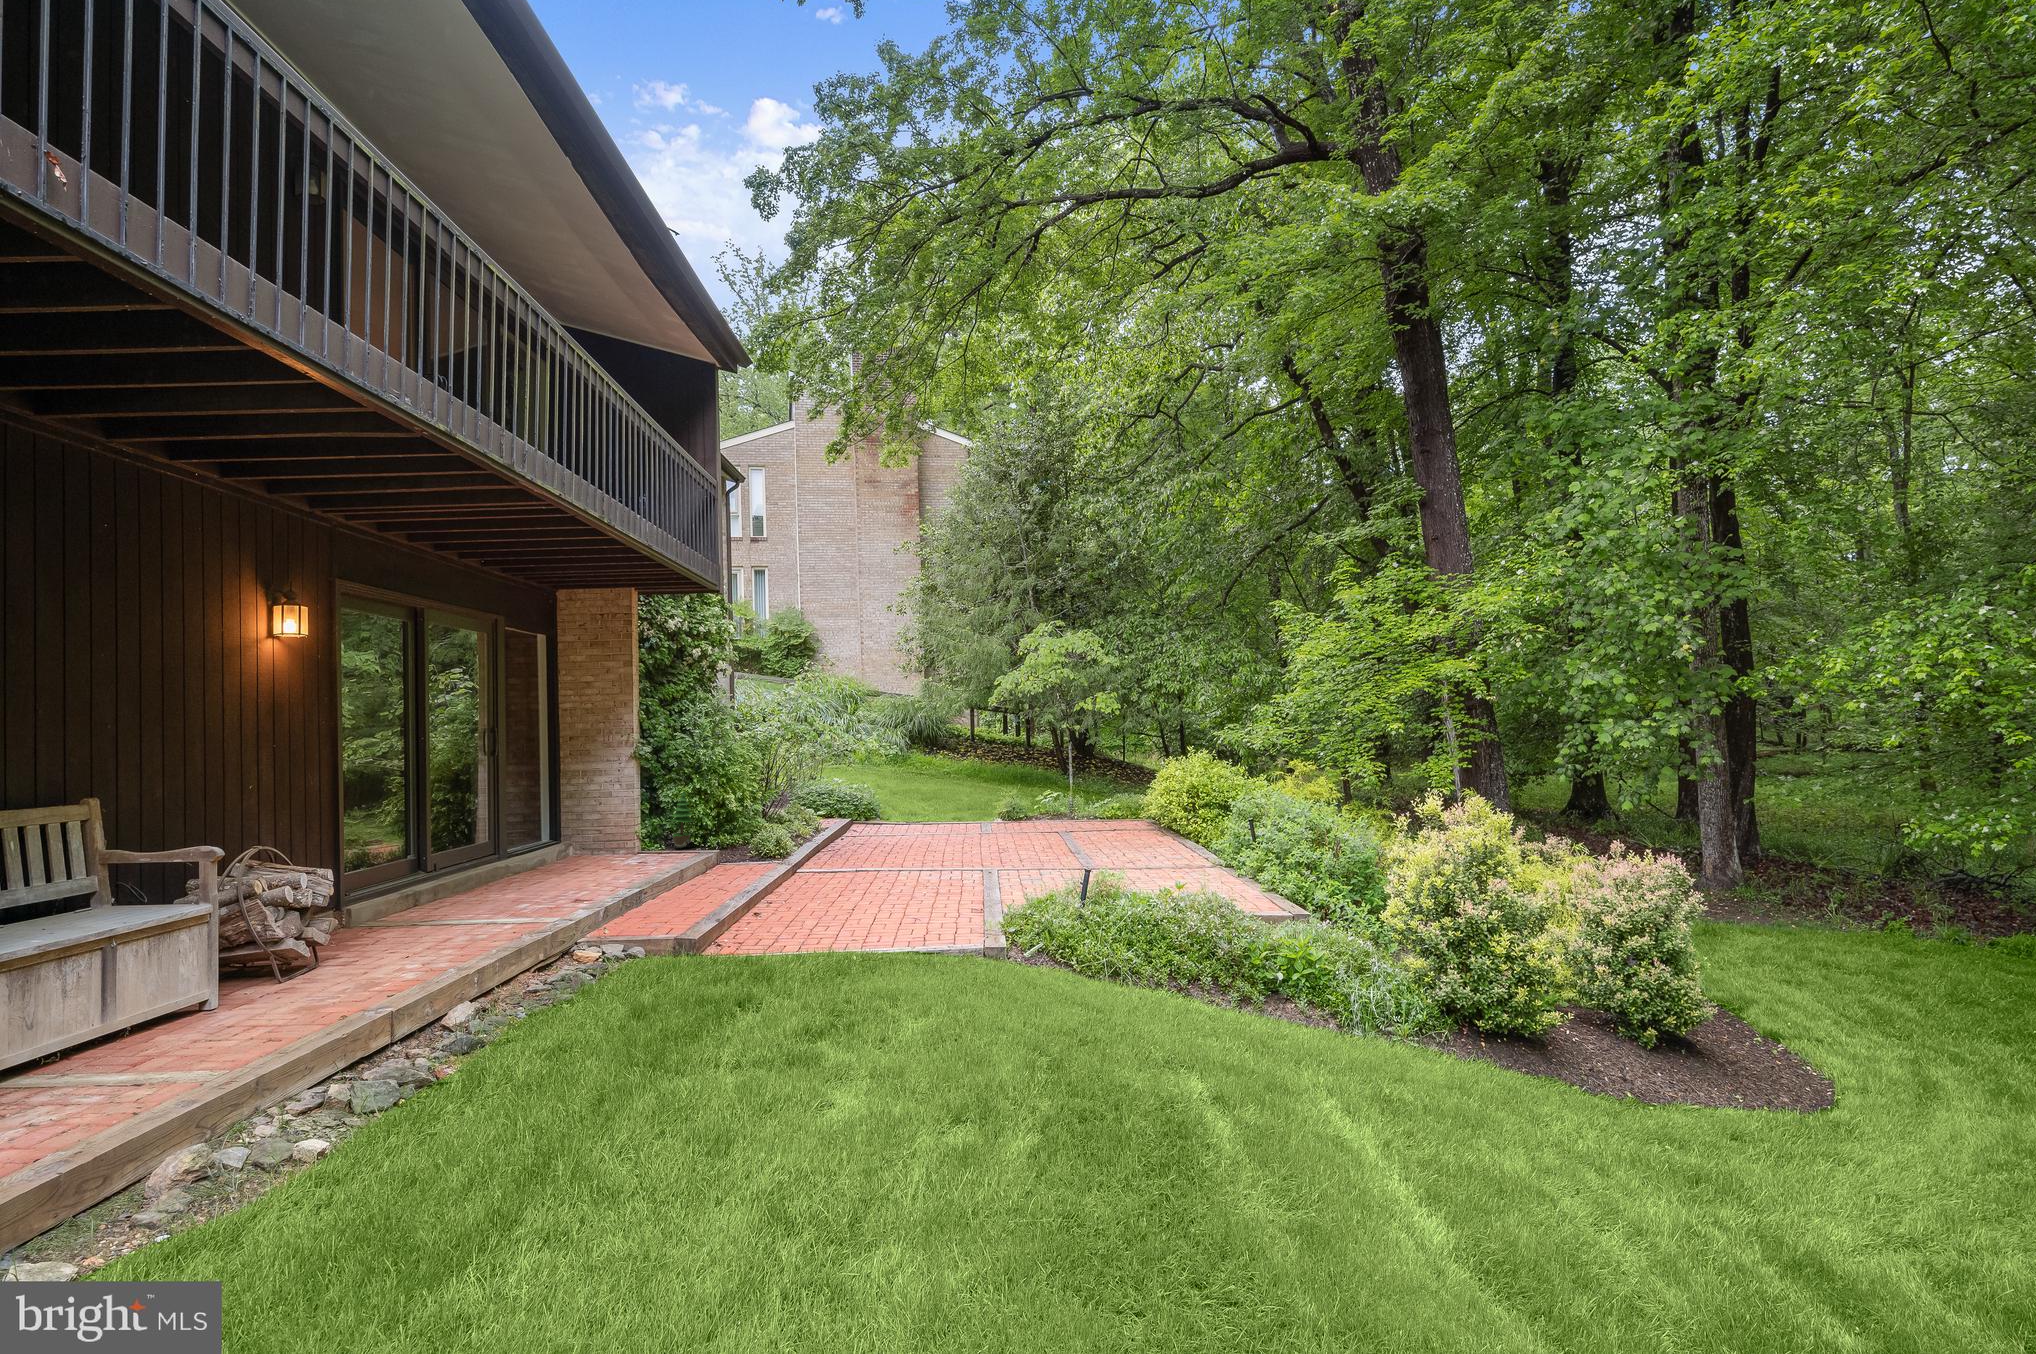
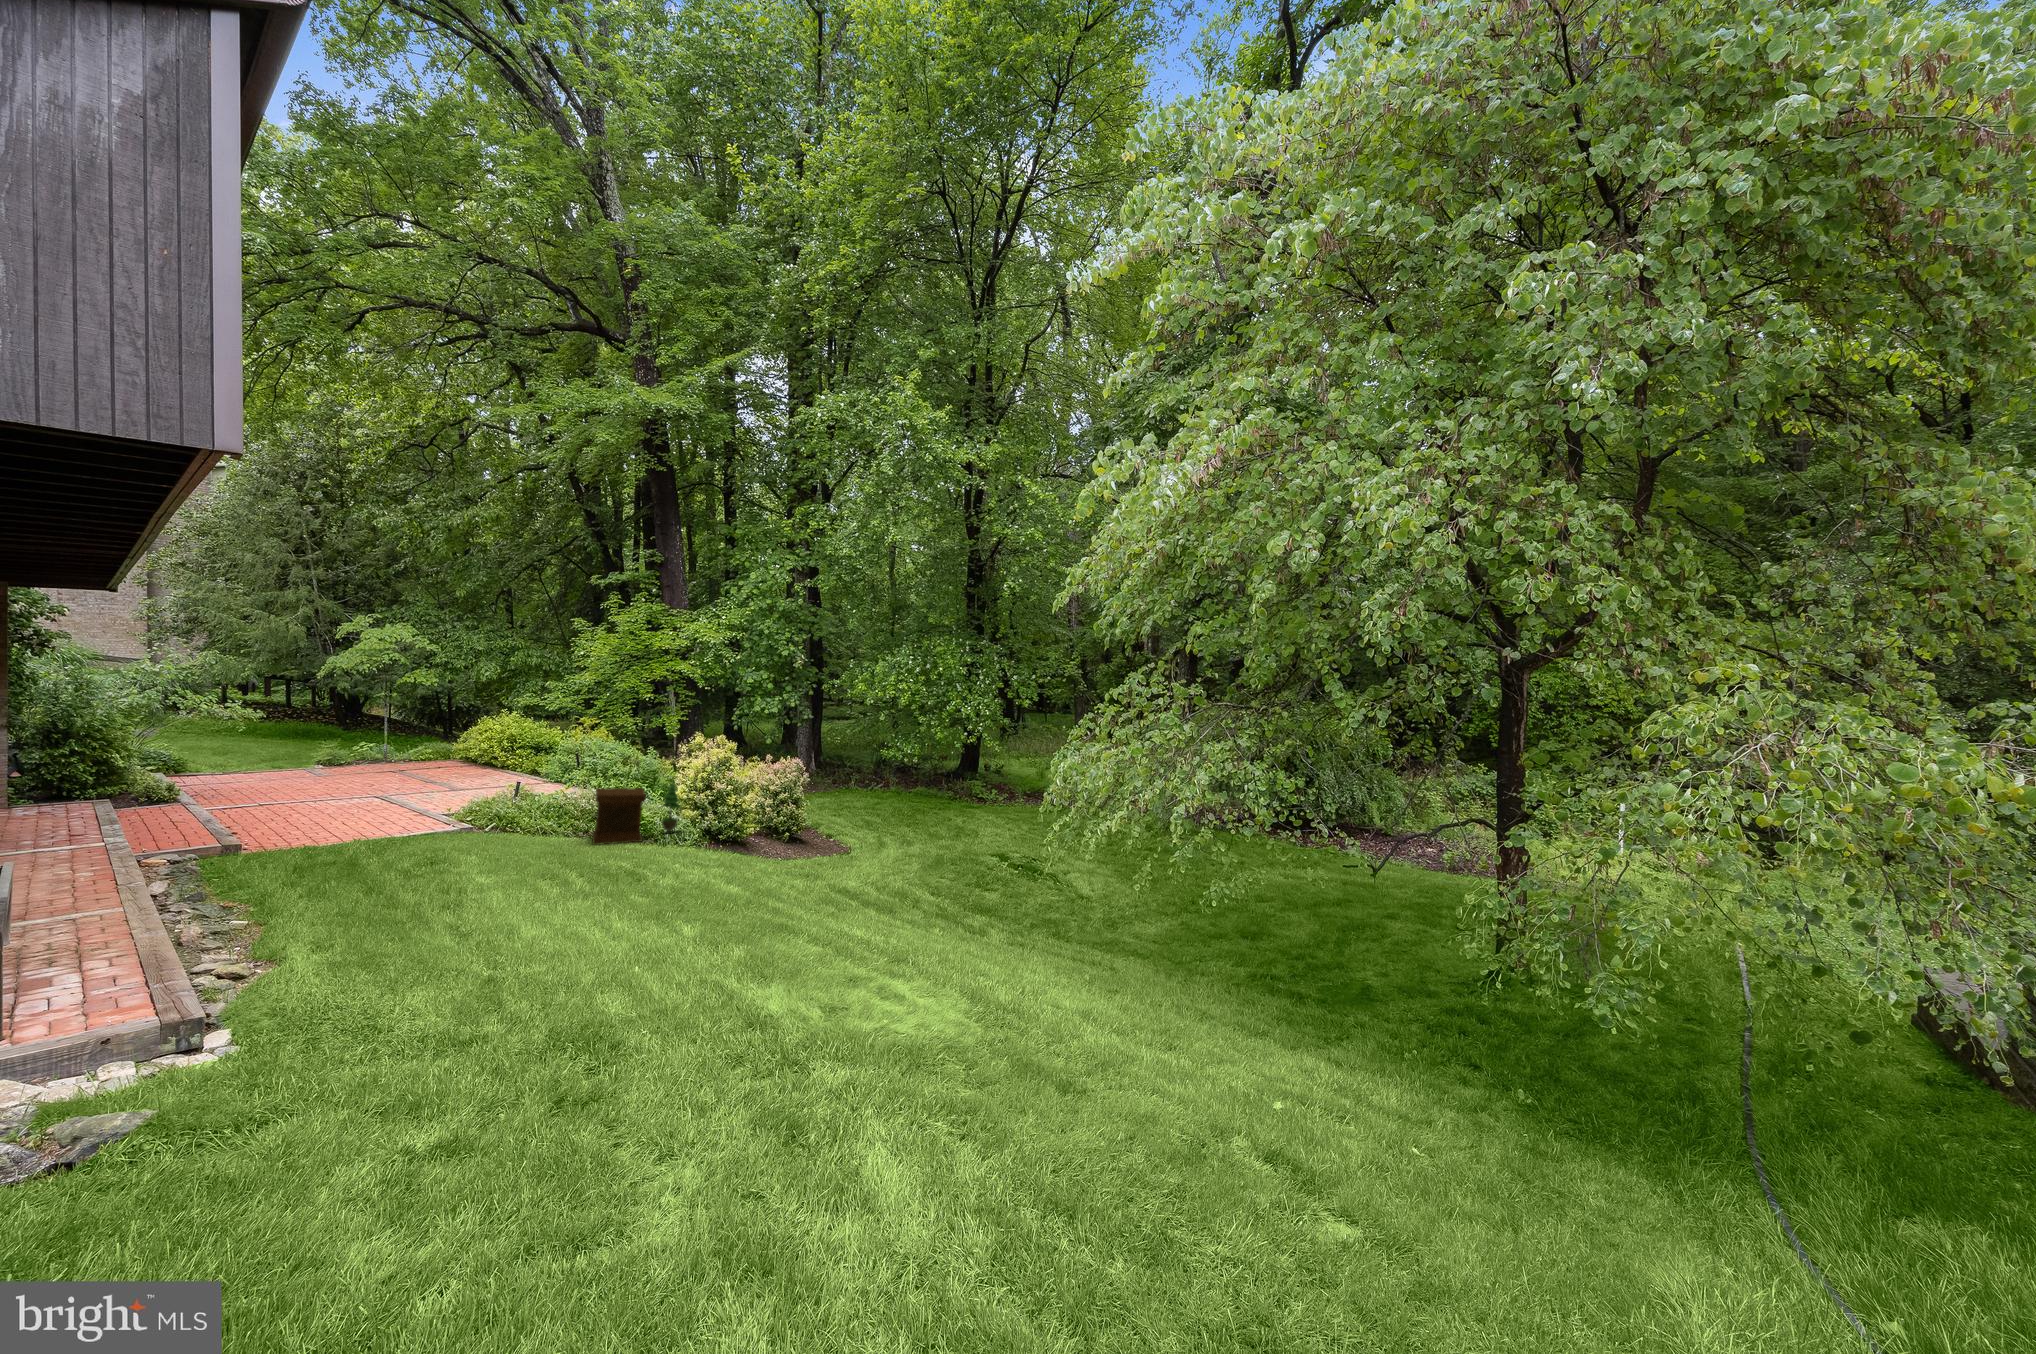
side table: none [601,802,655,862] -> present [592,788,646,845]

